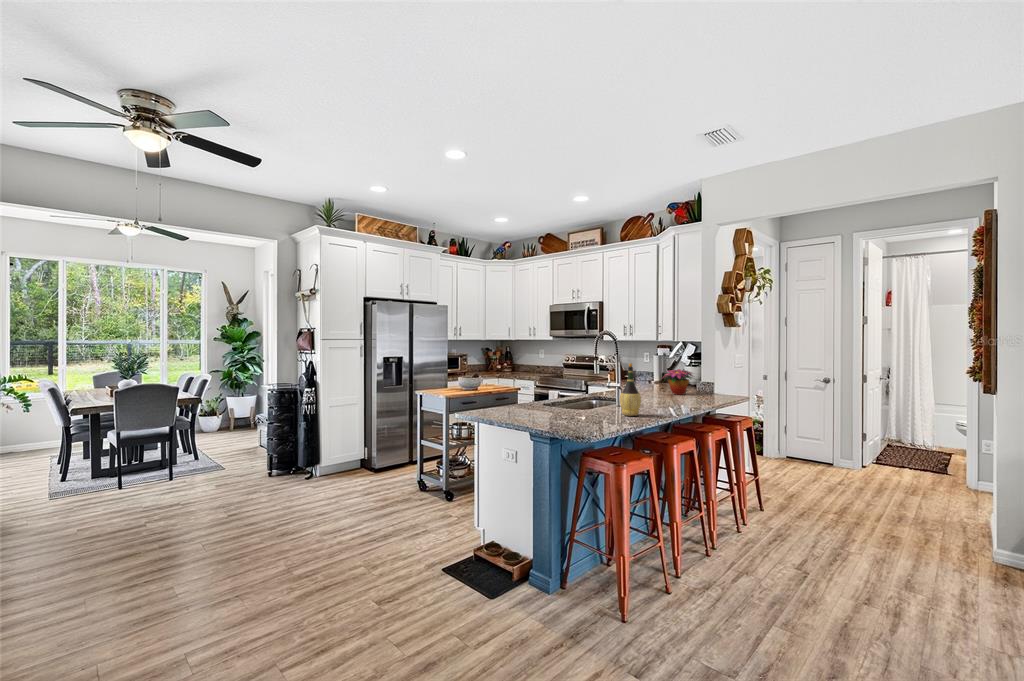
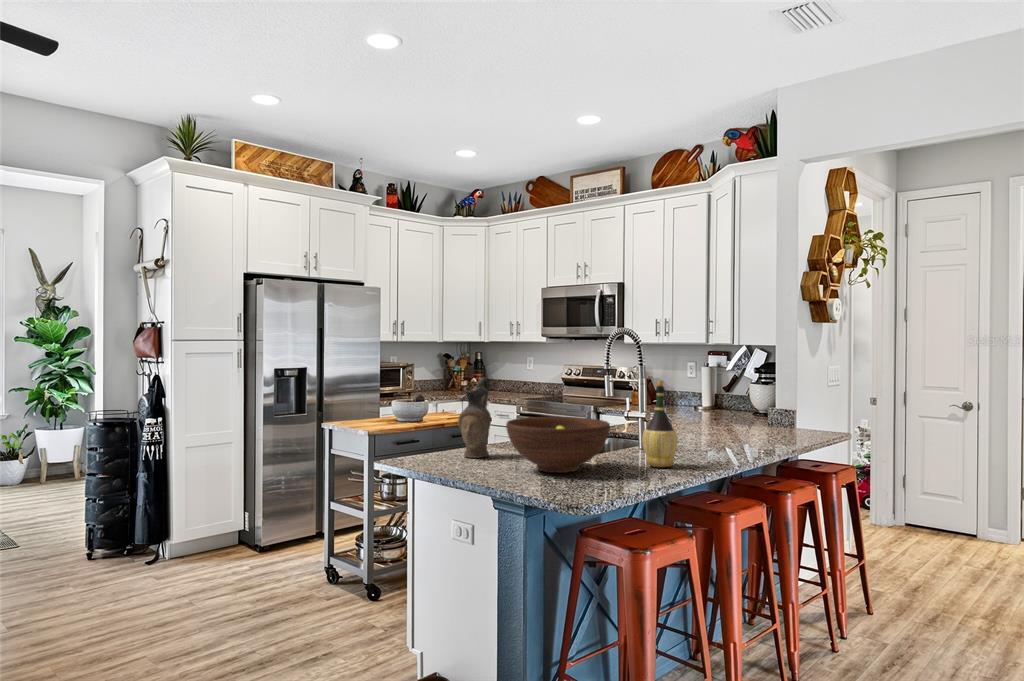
ceramic pitcher: none [506,362,526,411] -> present [458,377,491,458]
flower arrangement: present [664,369,693,395] -> none [708,388,772,430]
fruit bowl: none [537,386,600,419] -> present [506,417,610,473]

